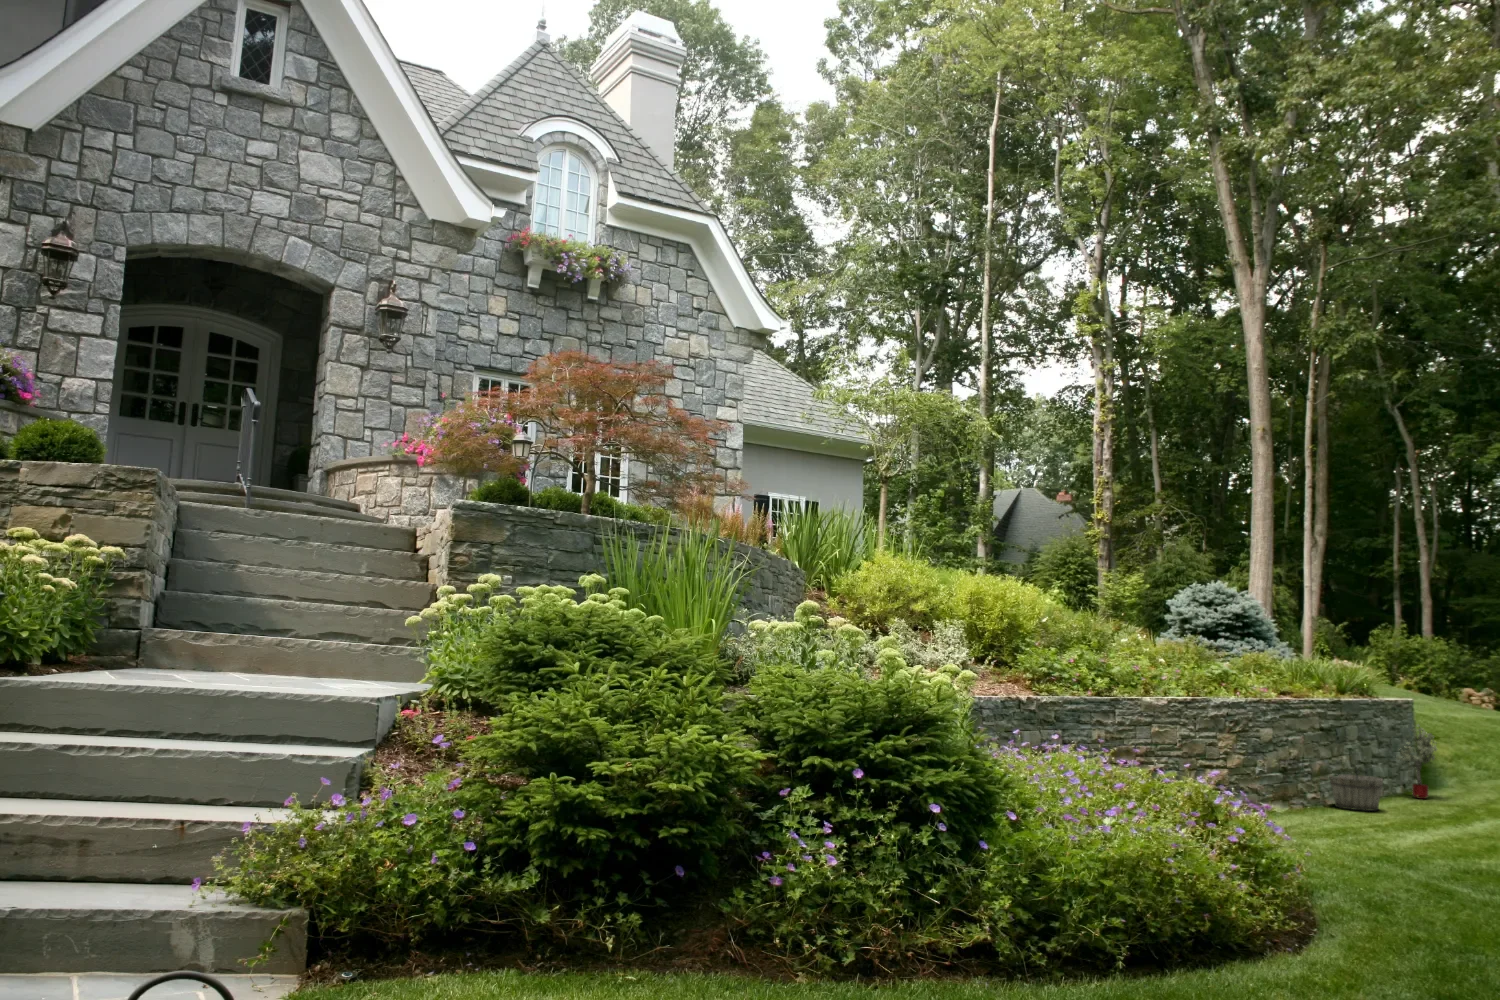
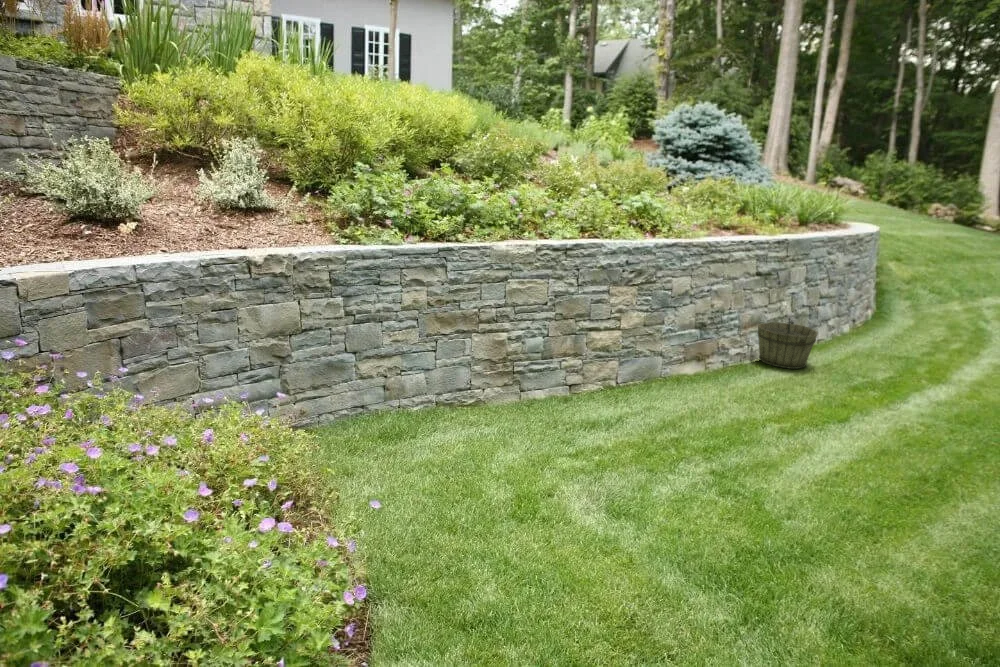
potted tree: present [1397,725,1437,799] -> none [842,260,891,338]

